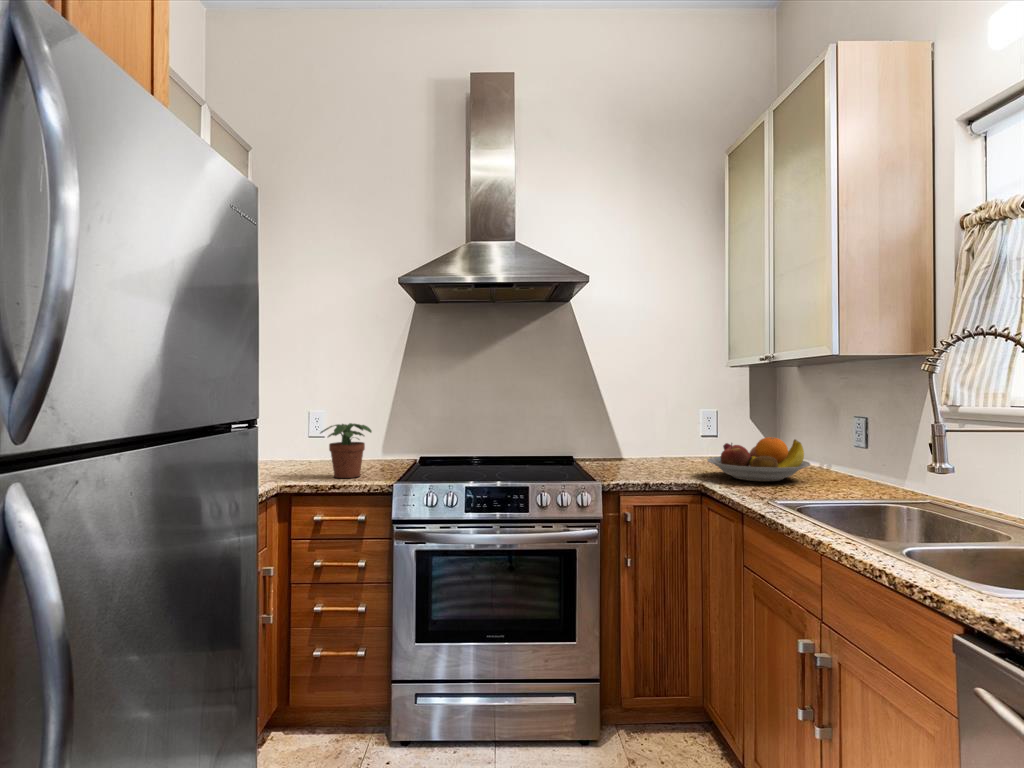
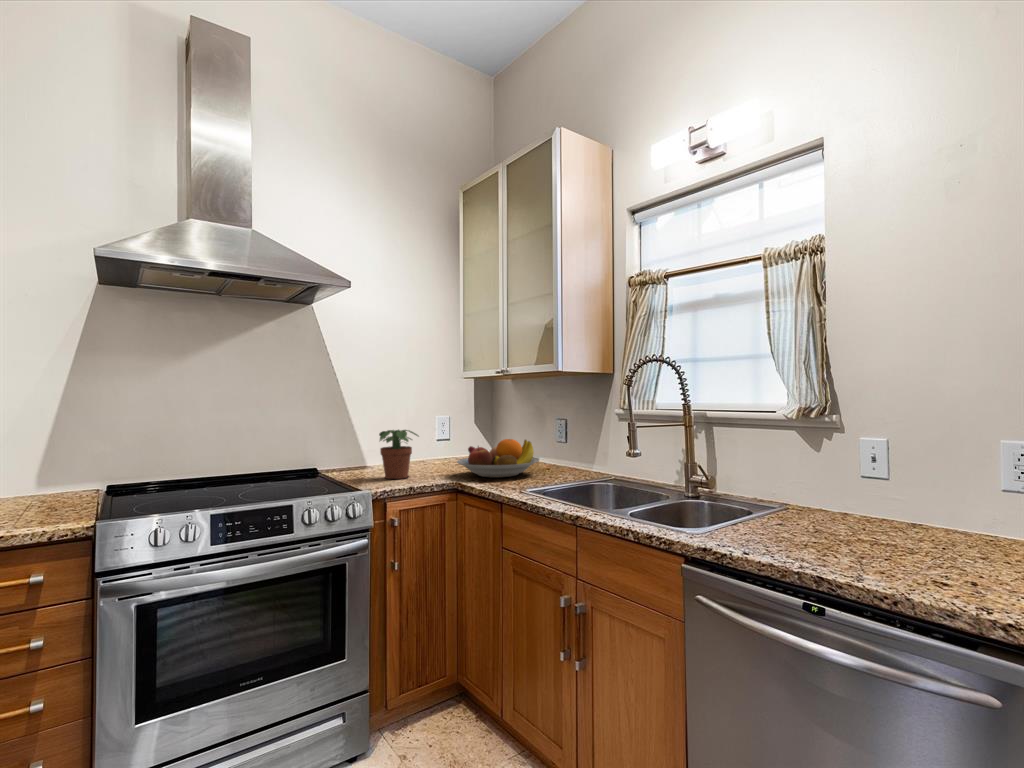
potted plant: present [320,423,372,478] -> present [379,430,418,479]

